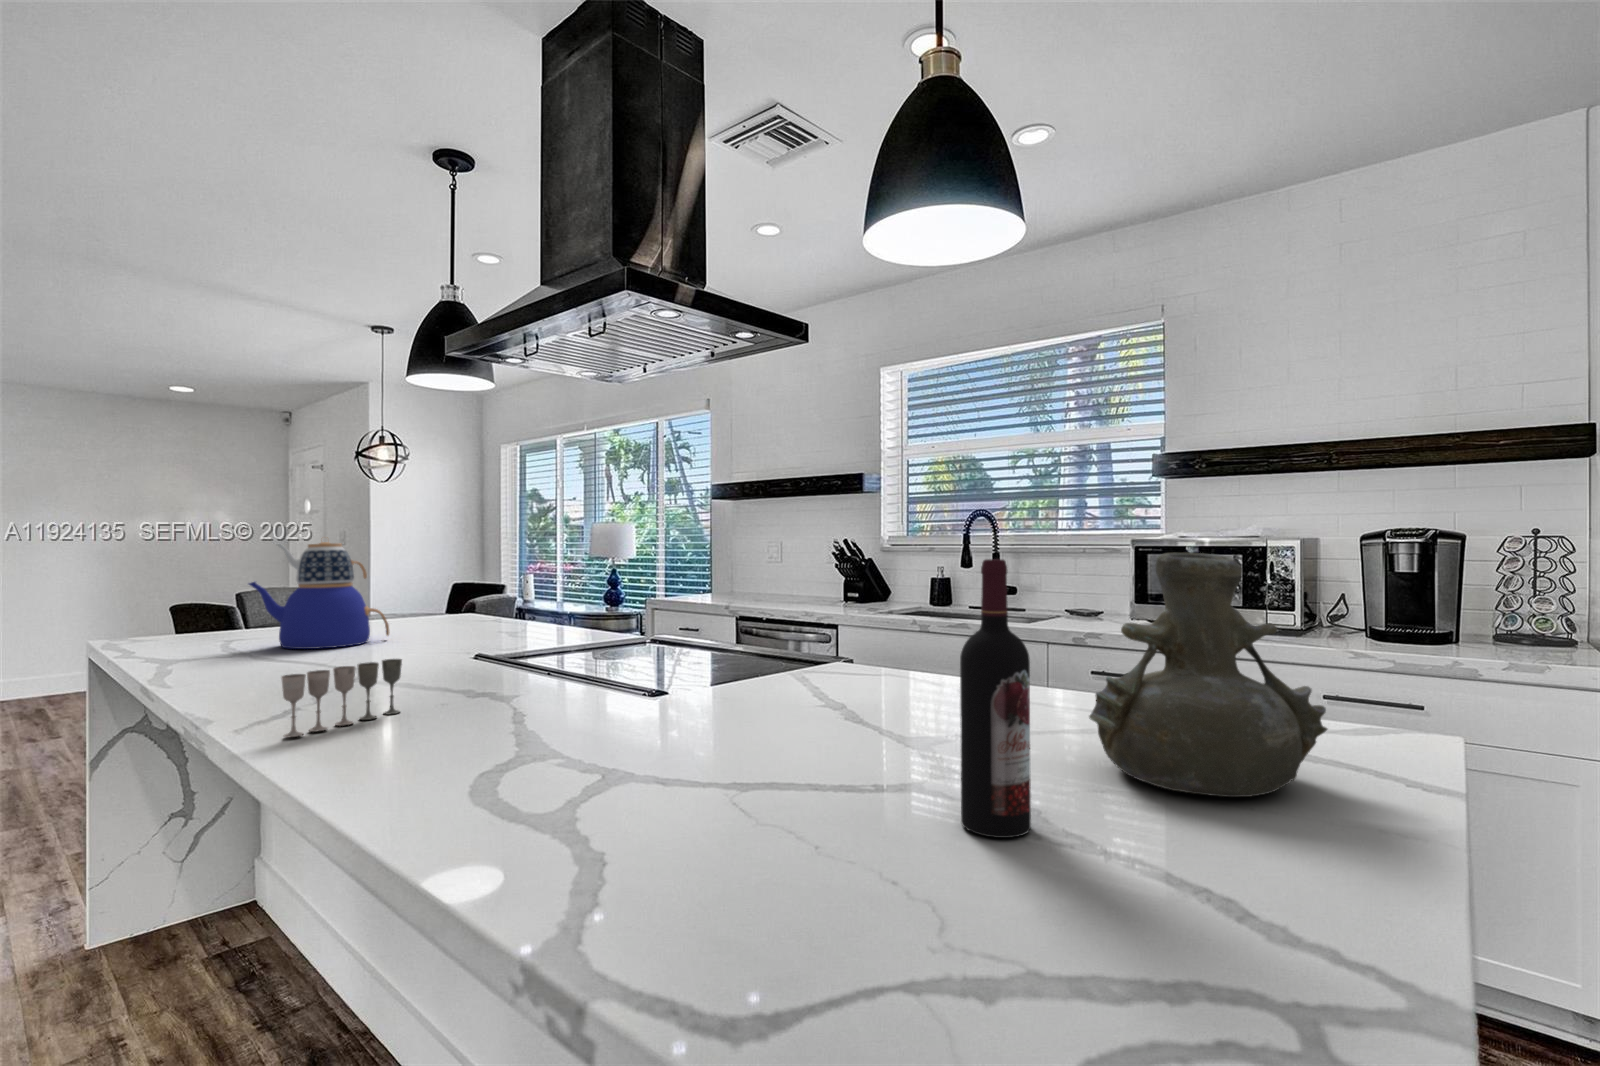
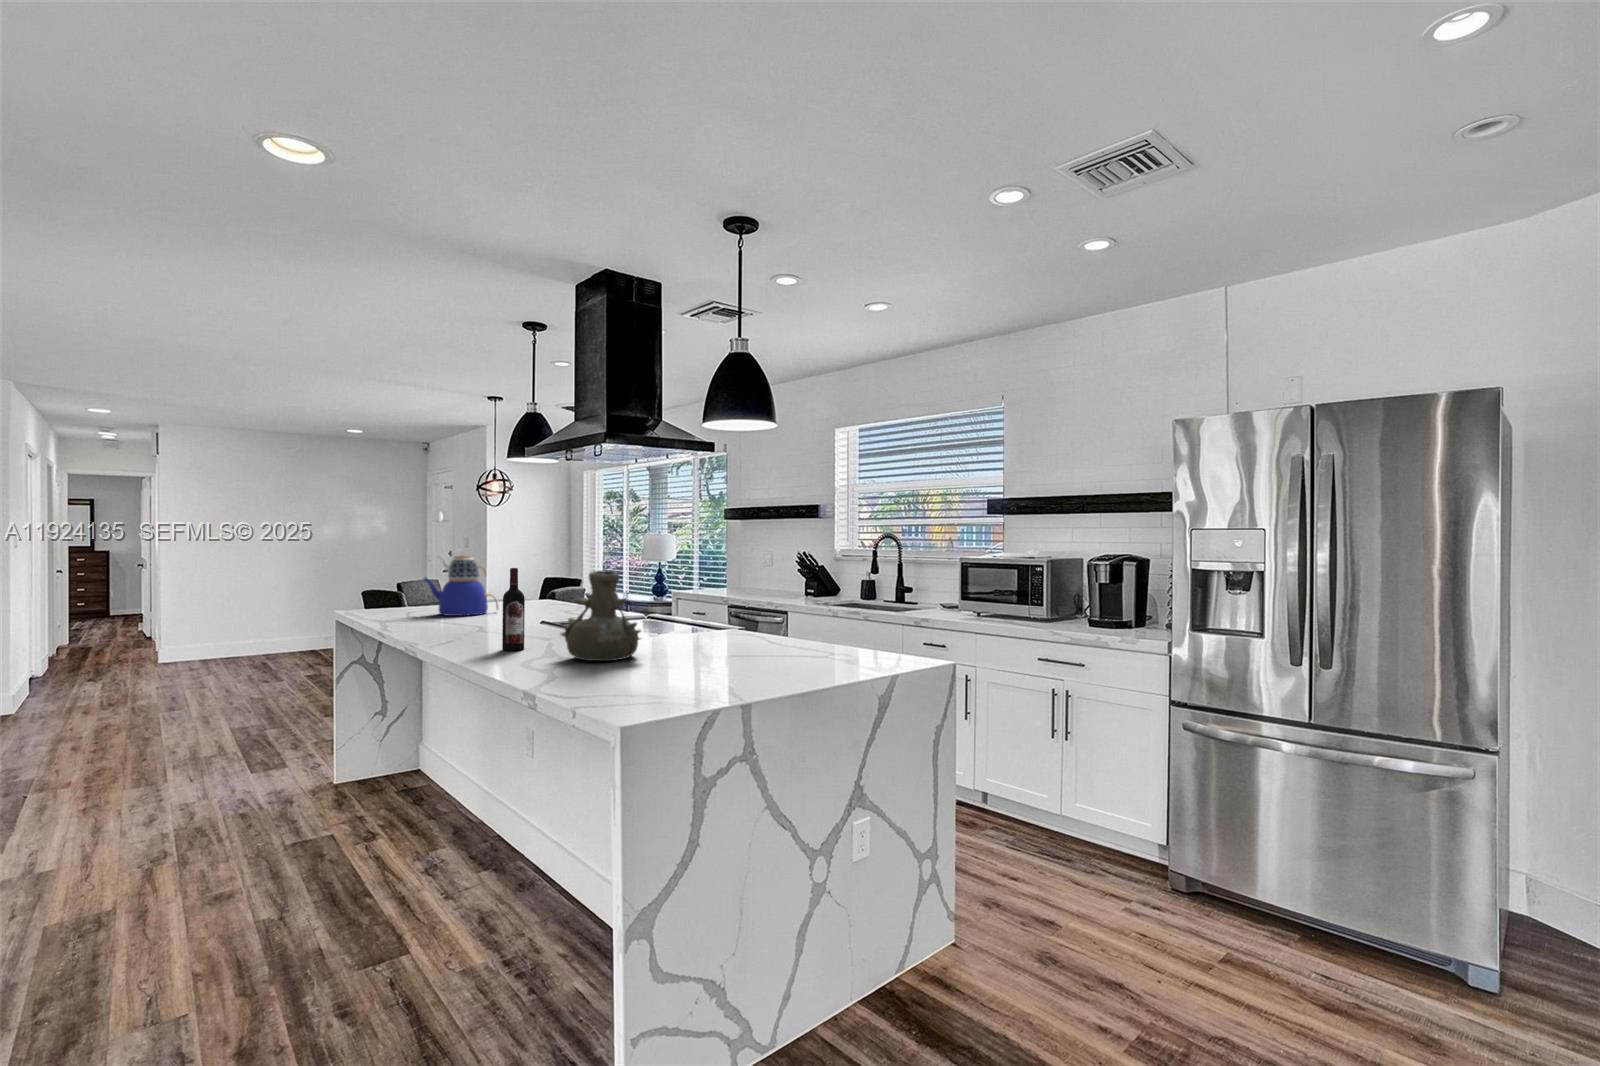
vase: present [1089,553,1328,797] -> present [561,571,641,661]
wine bottle: present [960,559,1031,838] -> present [502,568,525,651]
wine glass: present [282,659,402,738] -> none [451,616,502,647]

